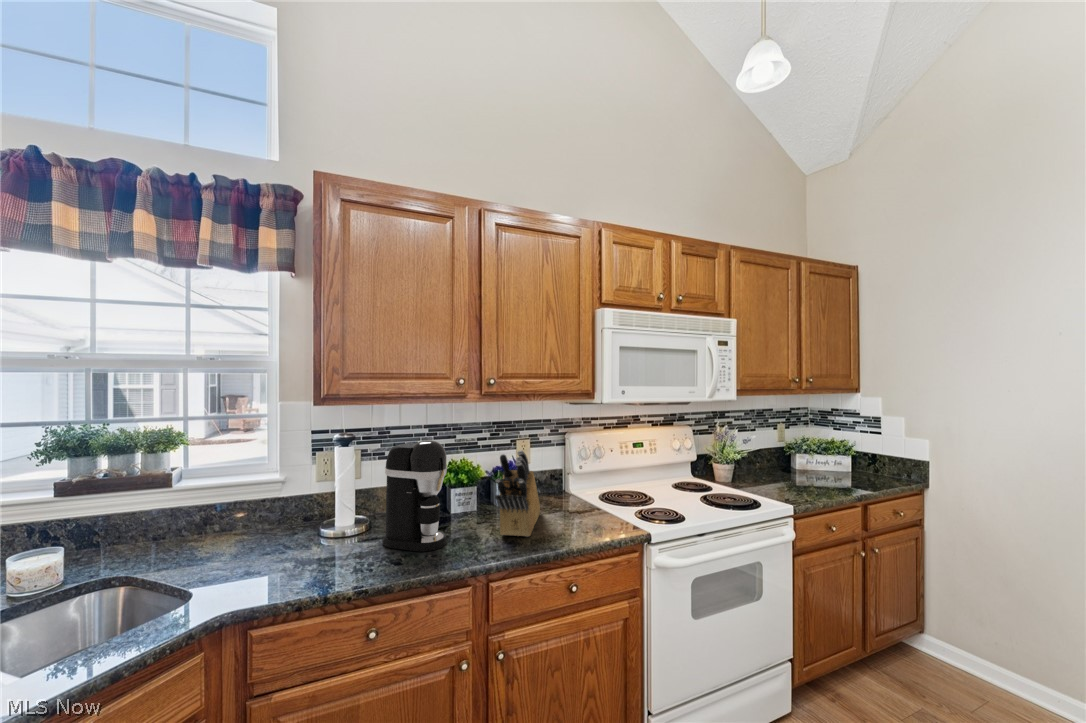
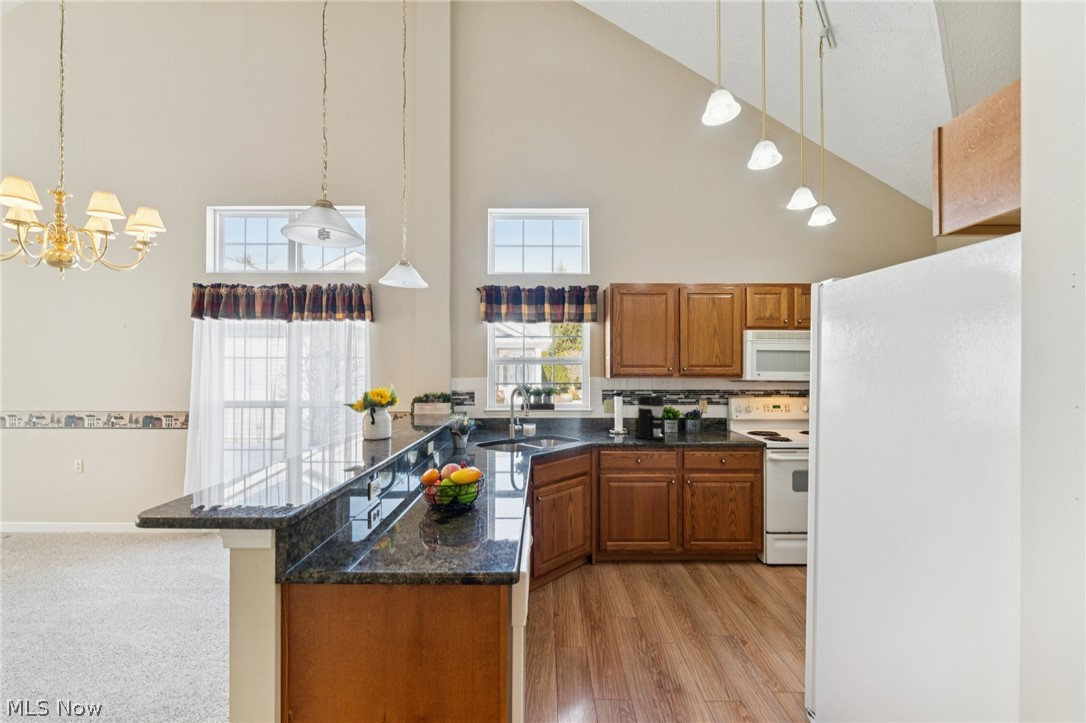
knife block: present [495,451,540,537] -> none [686,399,711,439]

